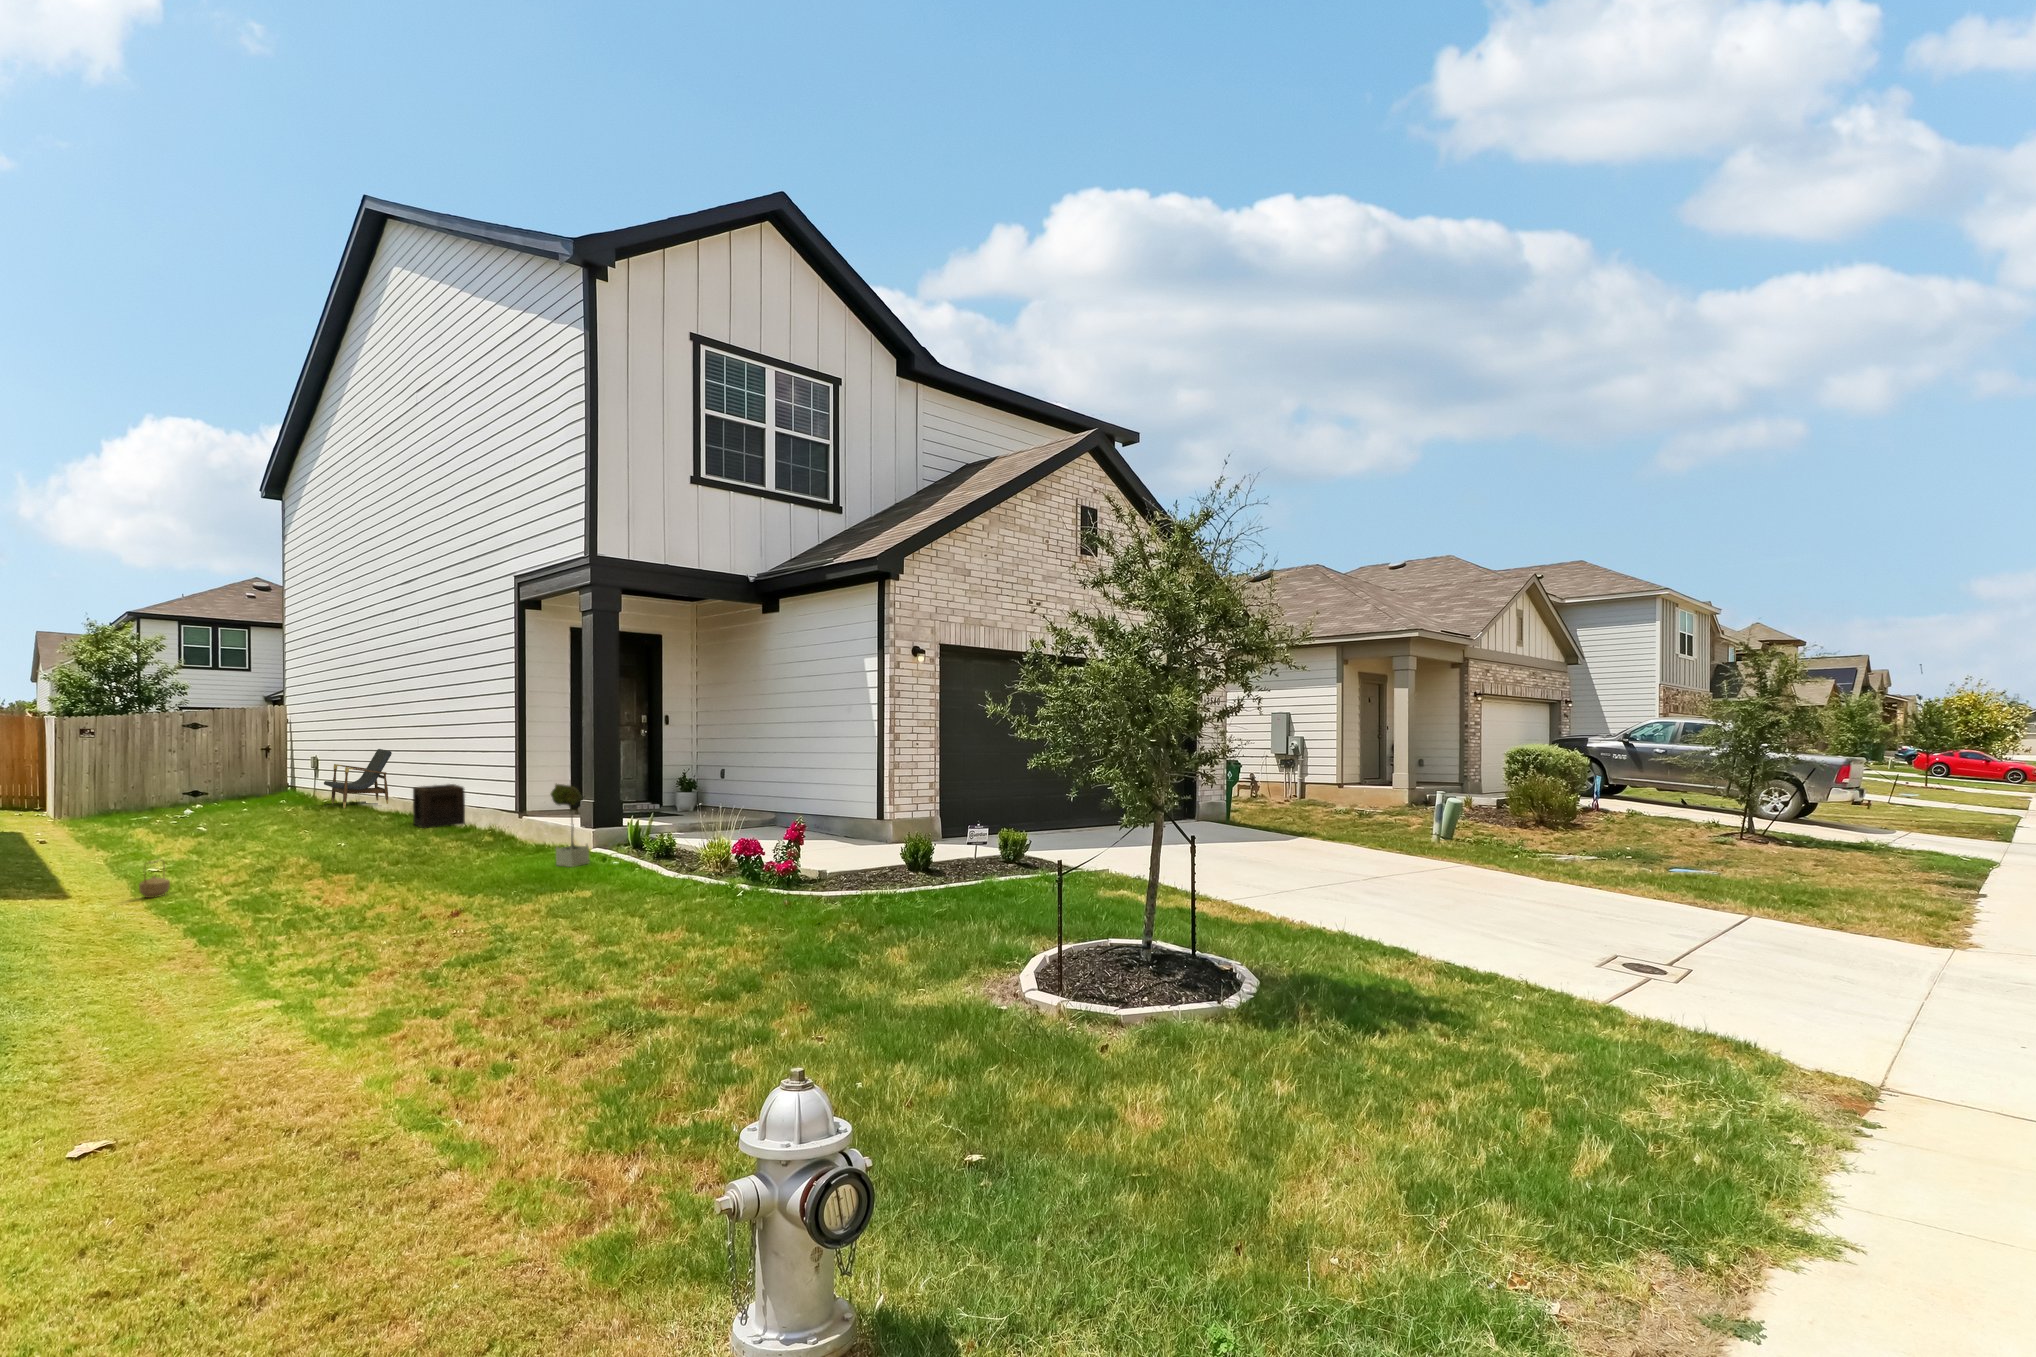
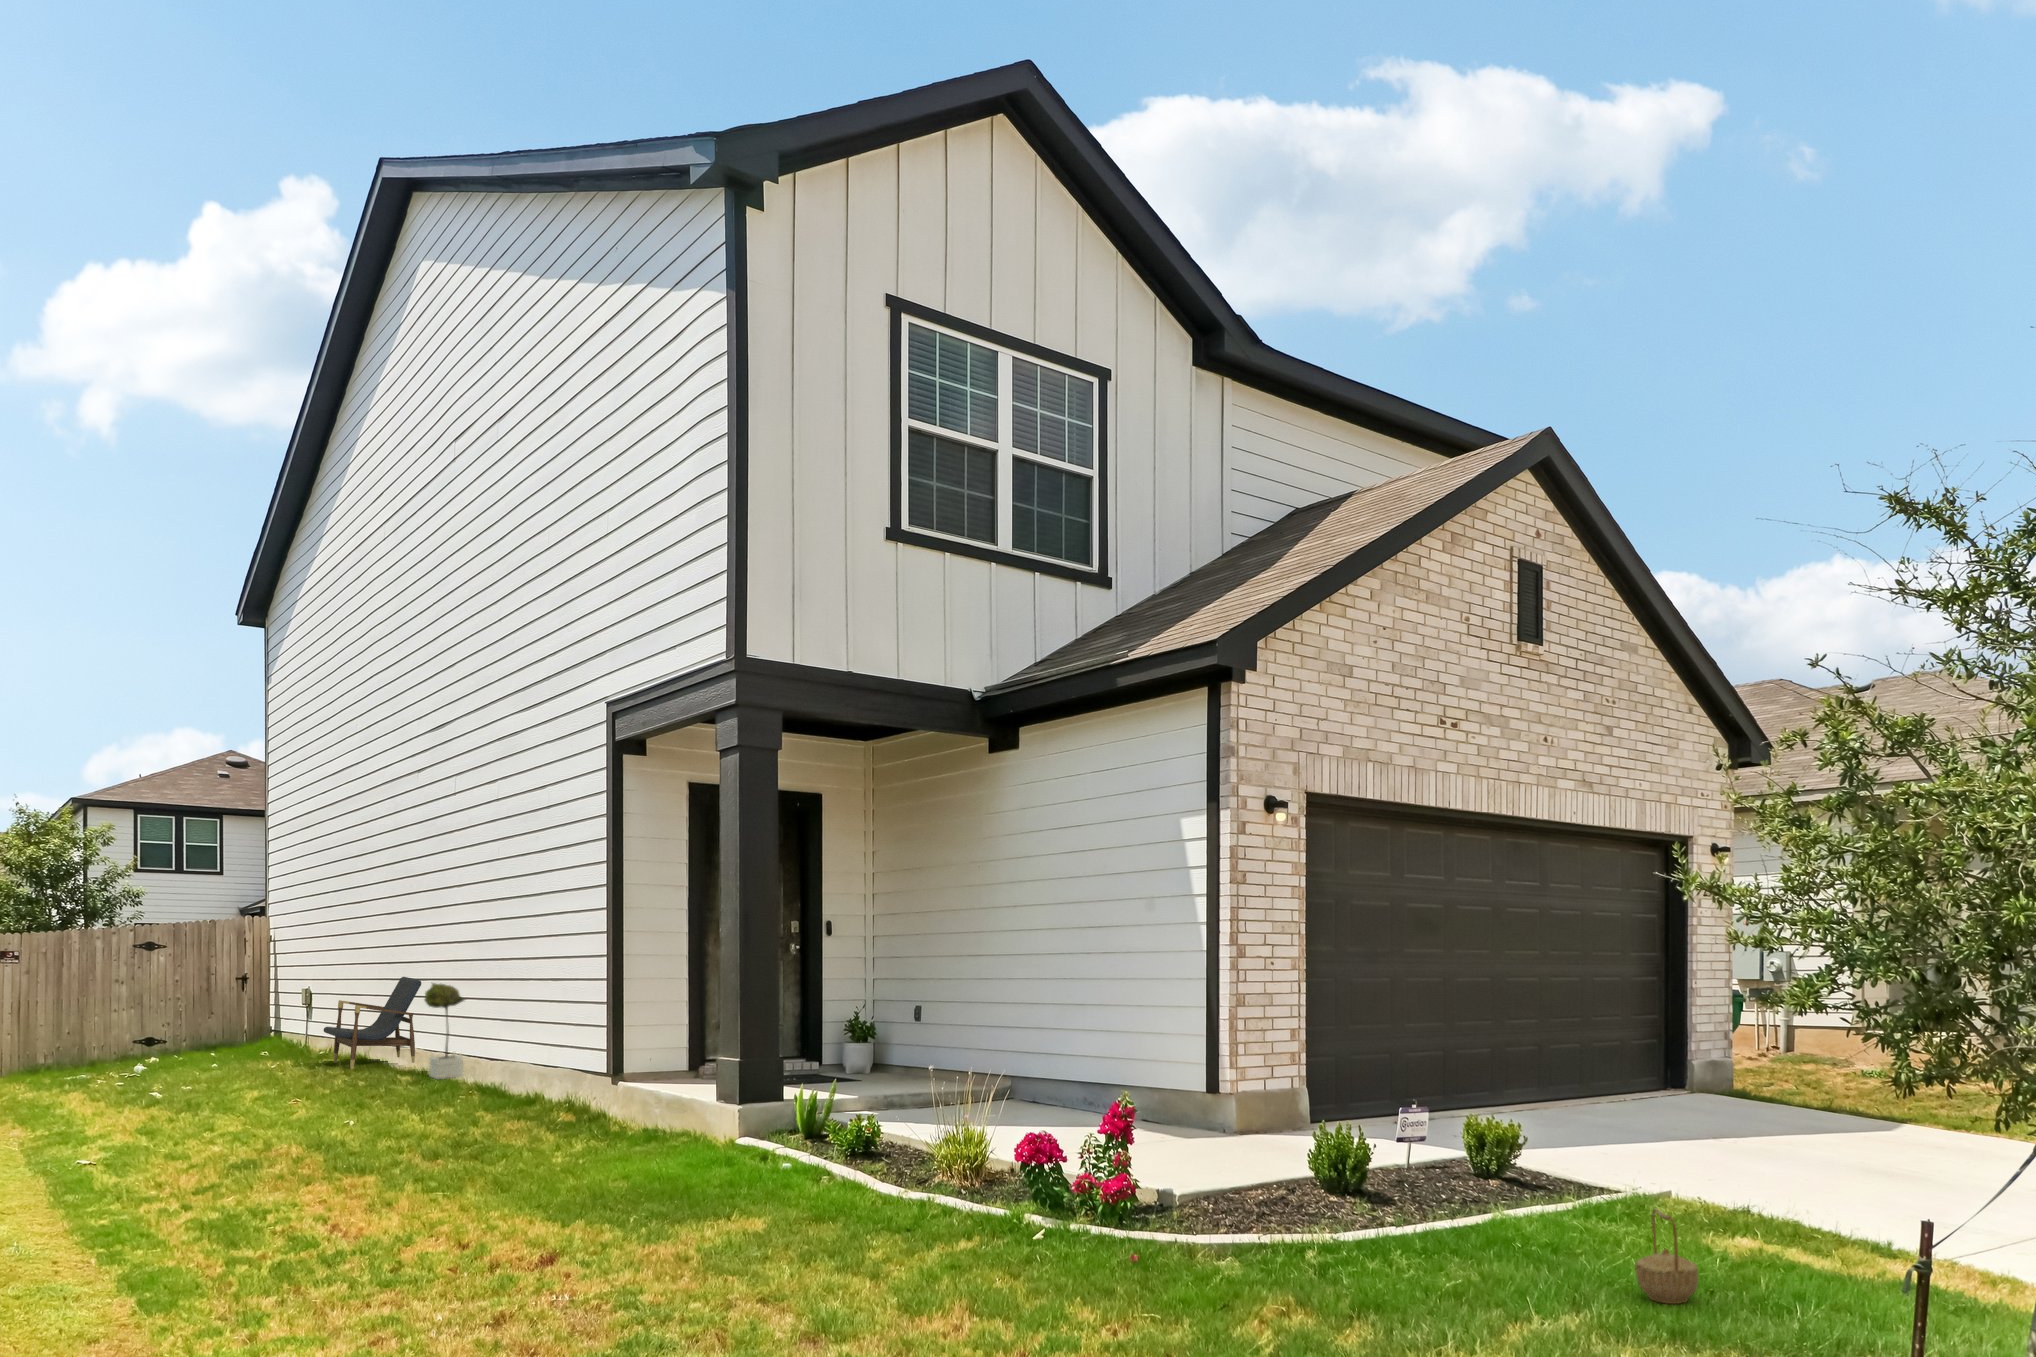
wooden crate: present [413,784,465,828] -> none [455,1031,533,1103]
potted tree: present [551,784,590,867] -> present [425,983,464,1079]
basket: present [139,860,170,898] -> present [1635,1209,1698,1304]

